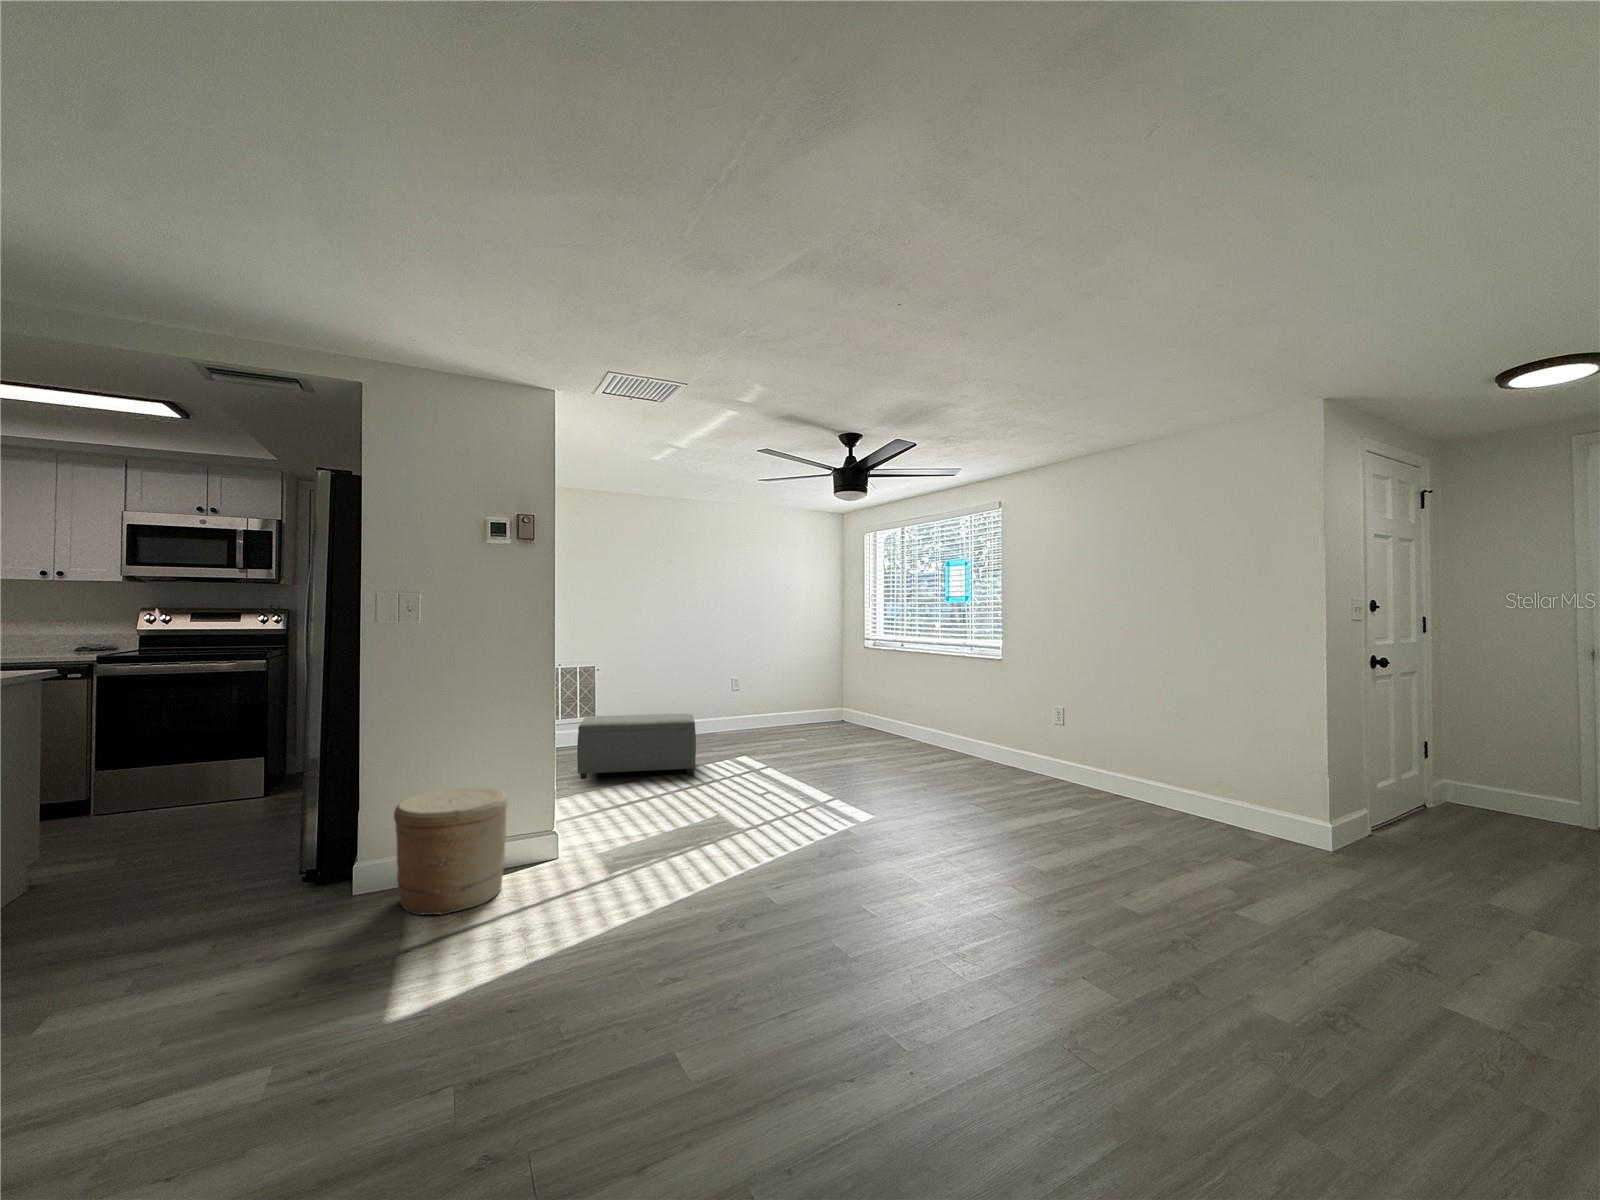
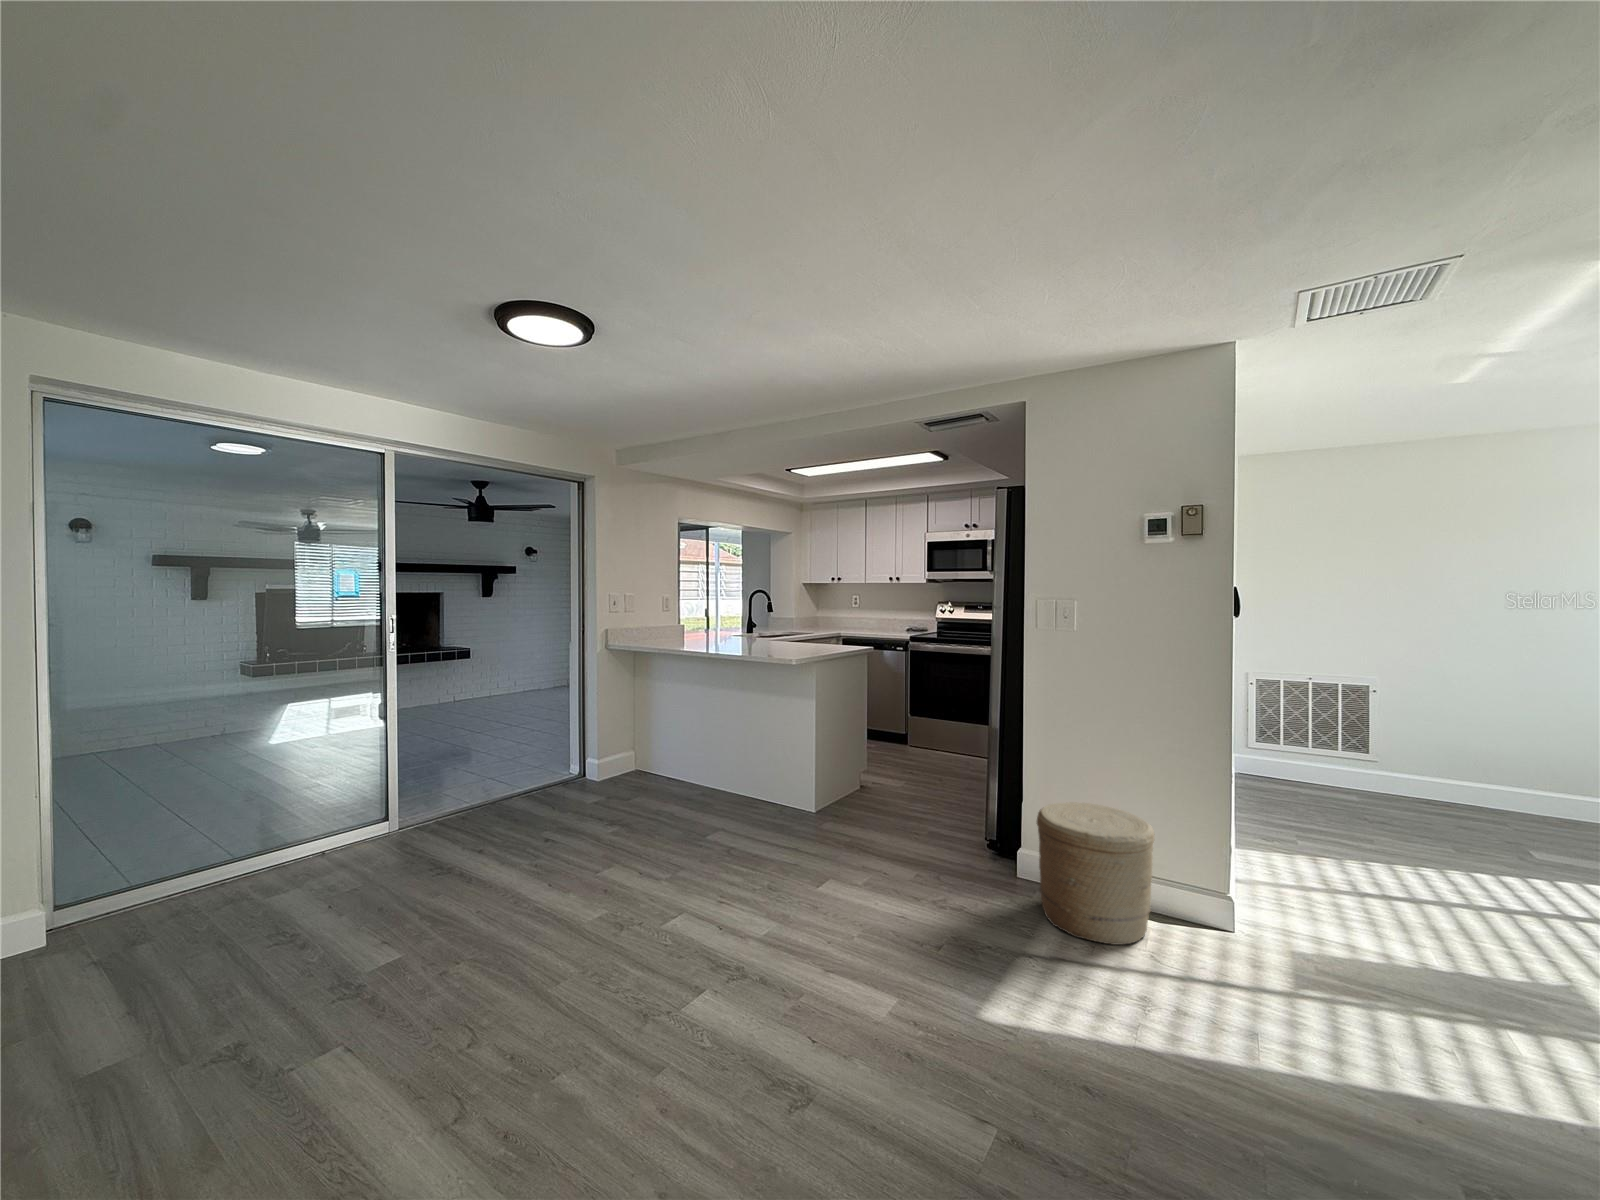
ottoman: present [577,714,696,779] -> none [1312,756,1549,889]

